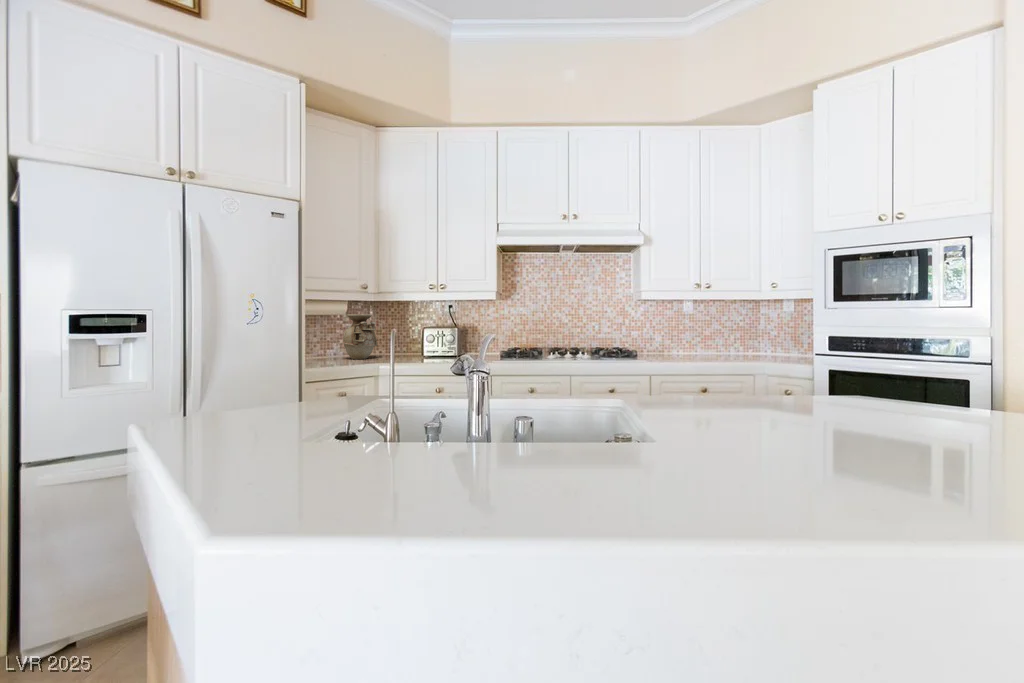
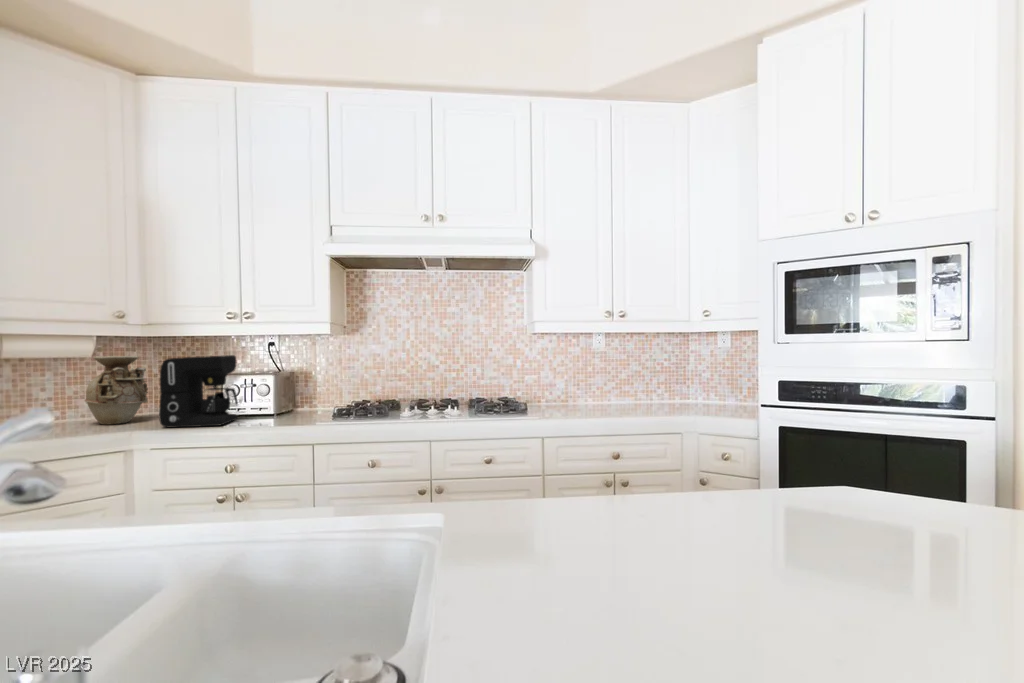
coffee maker: none [394,314,439,361] -> present [159,355,238,427]

